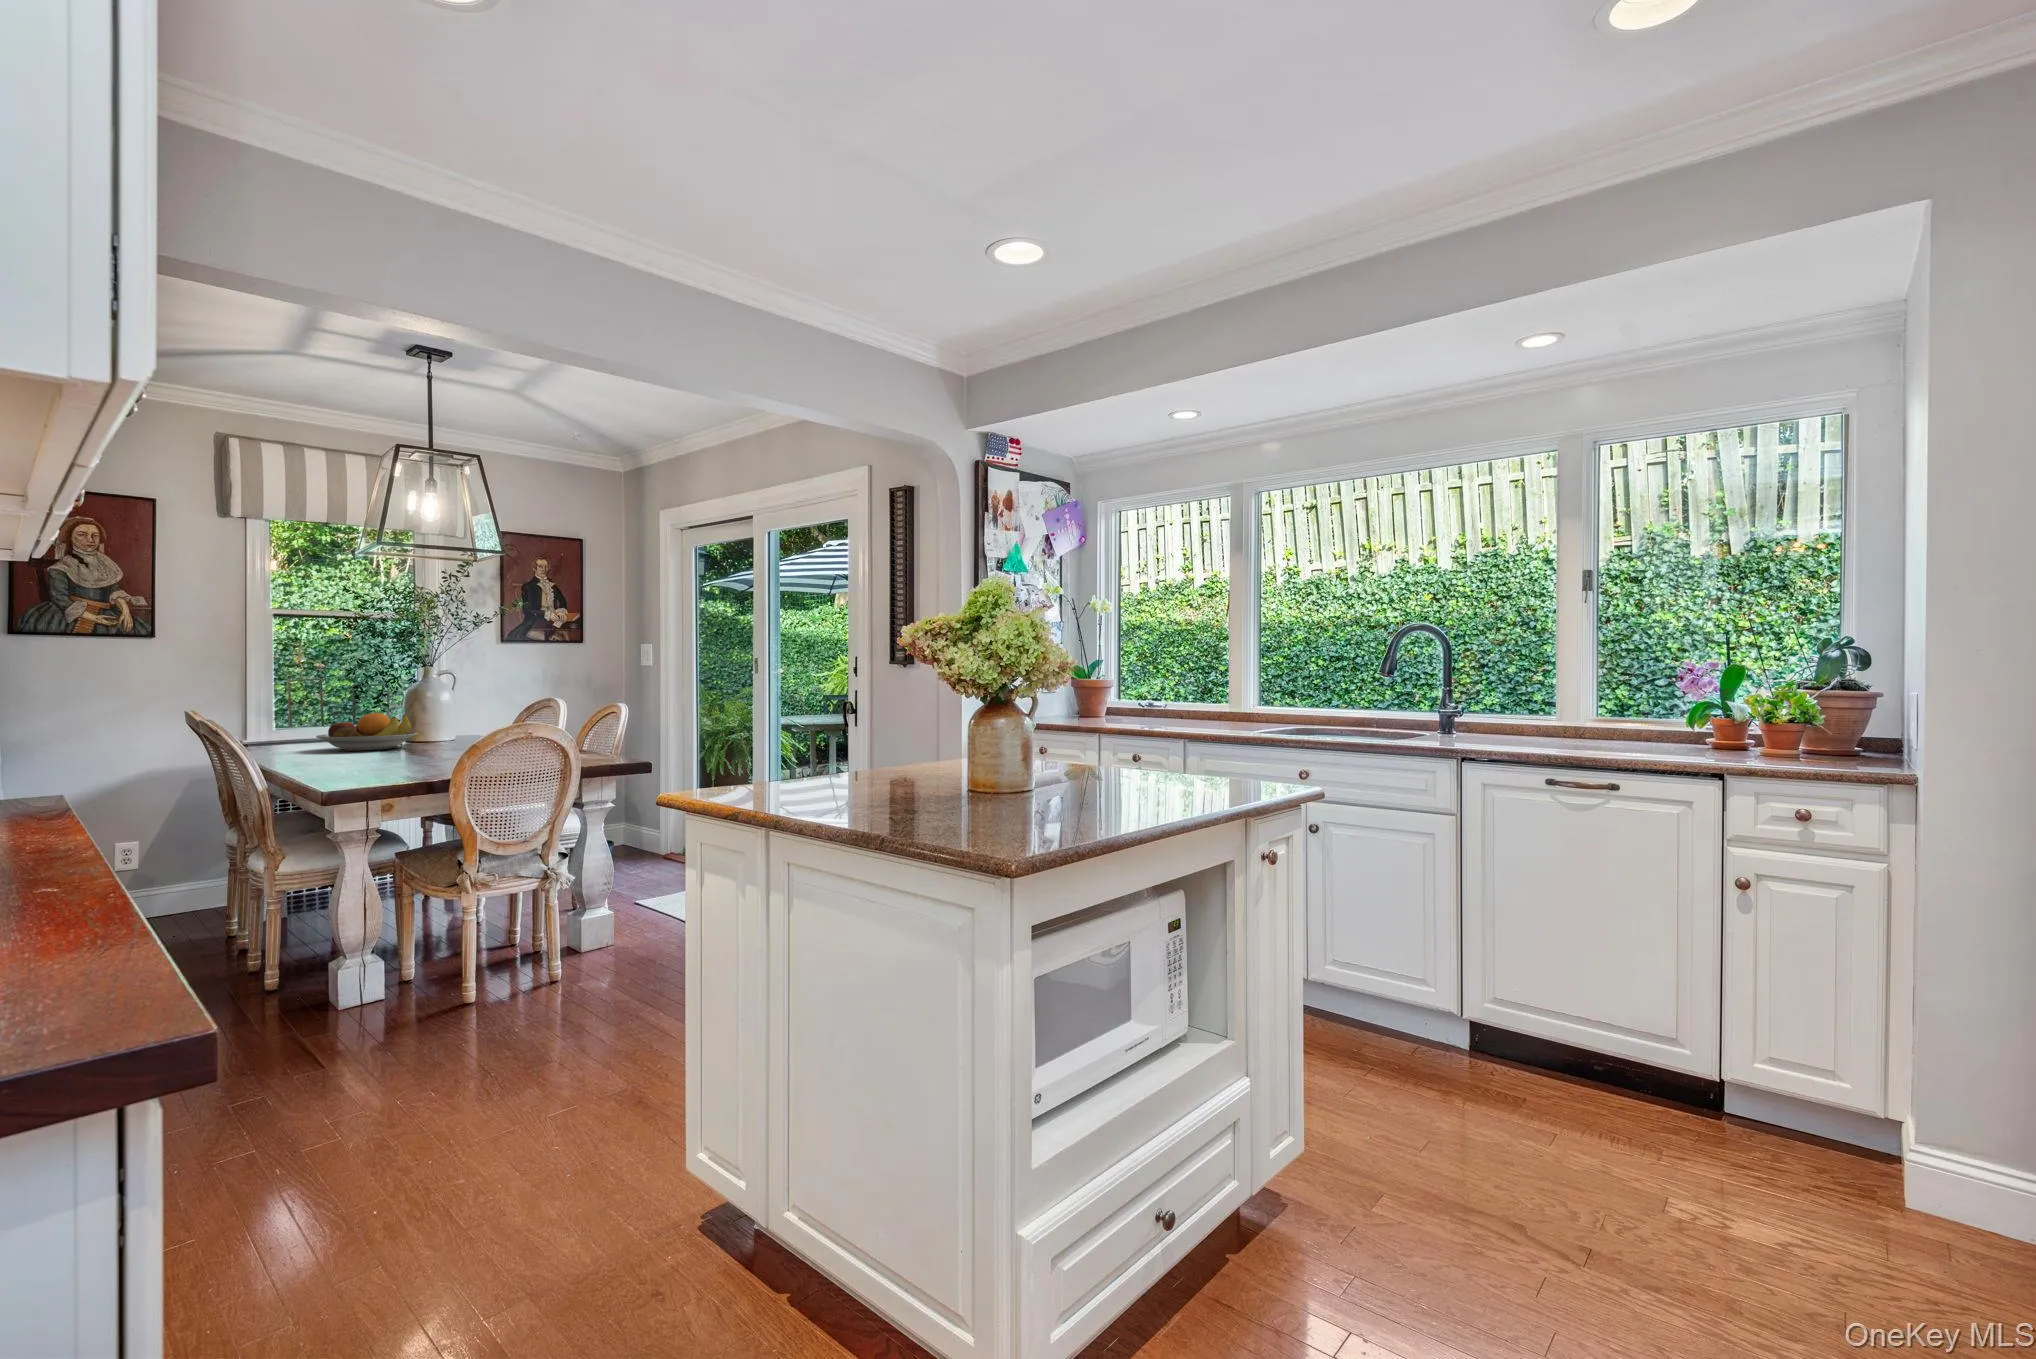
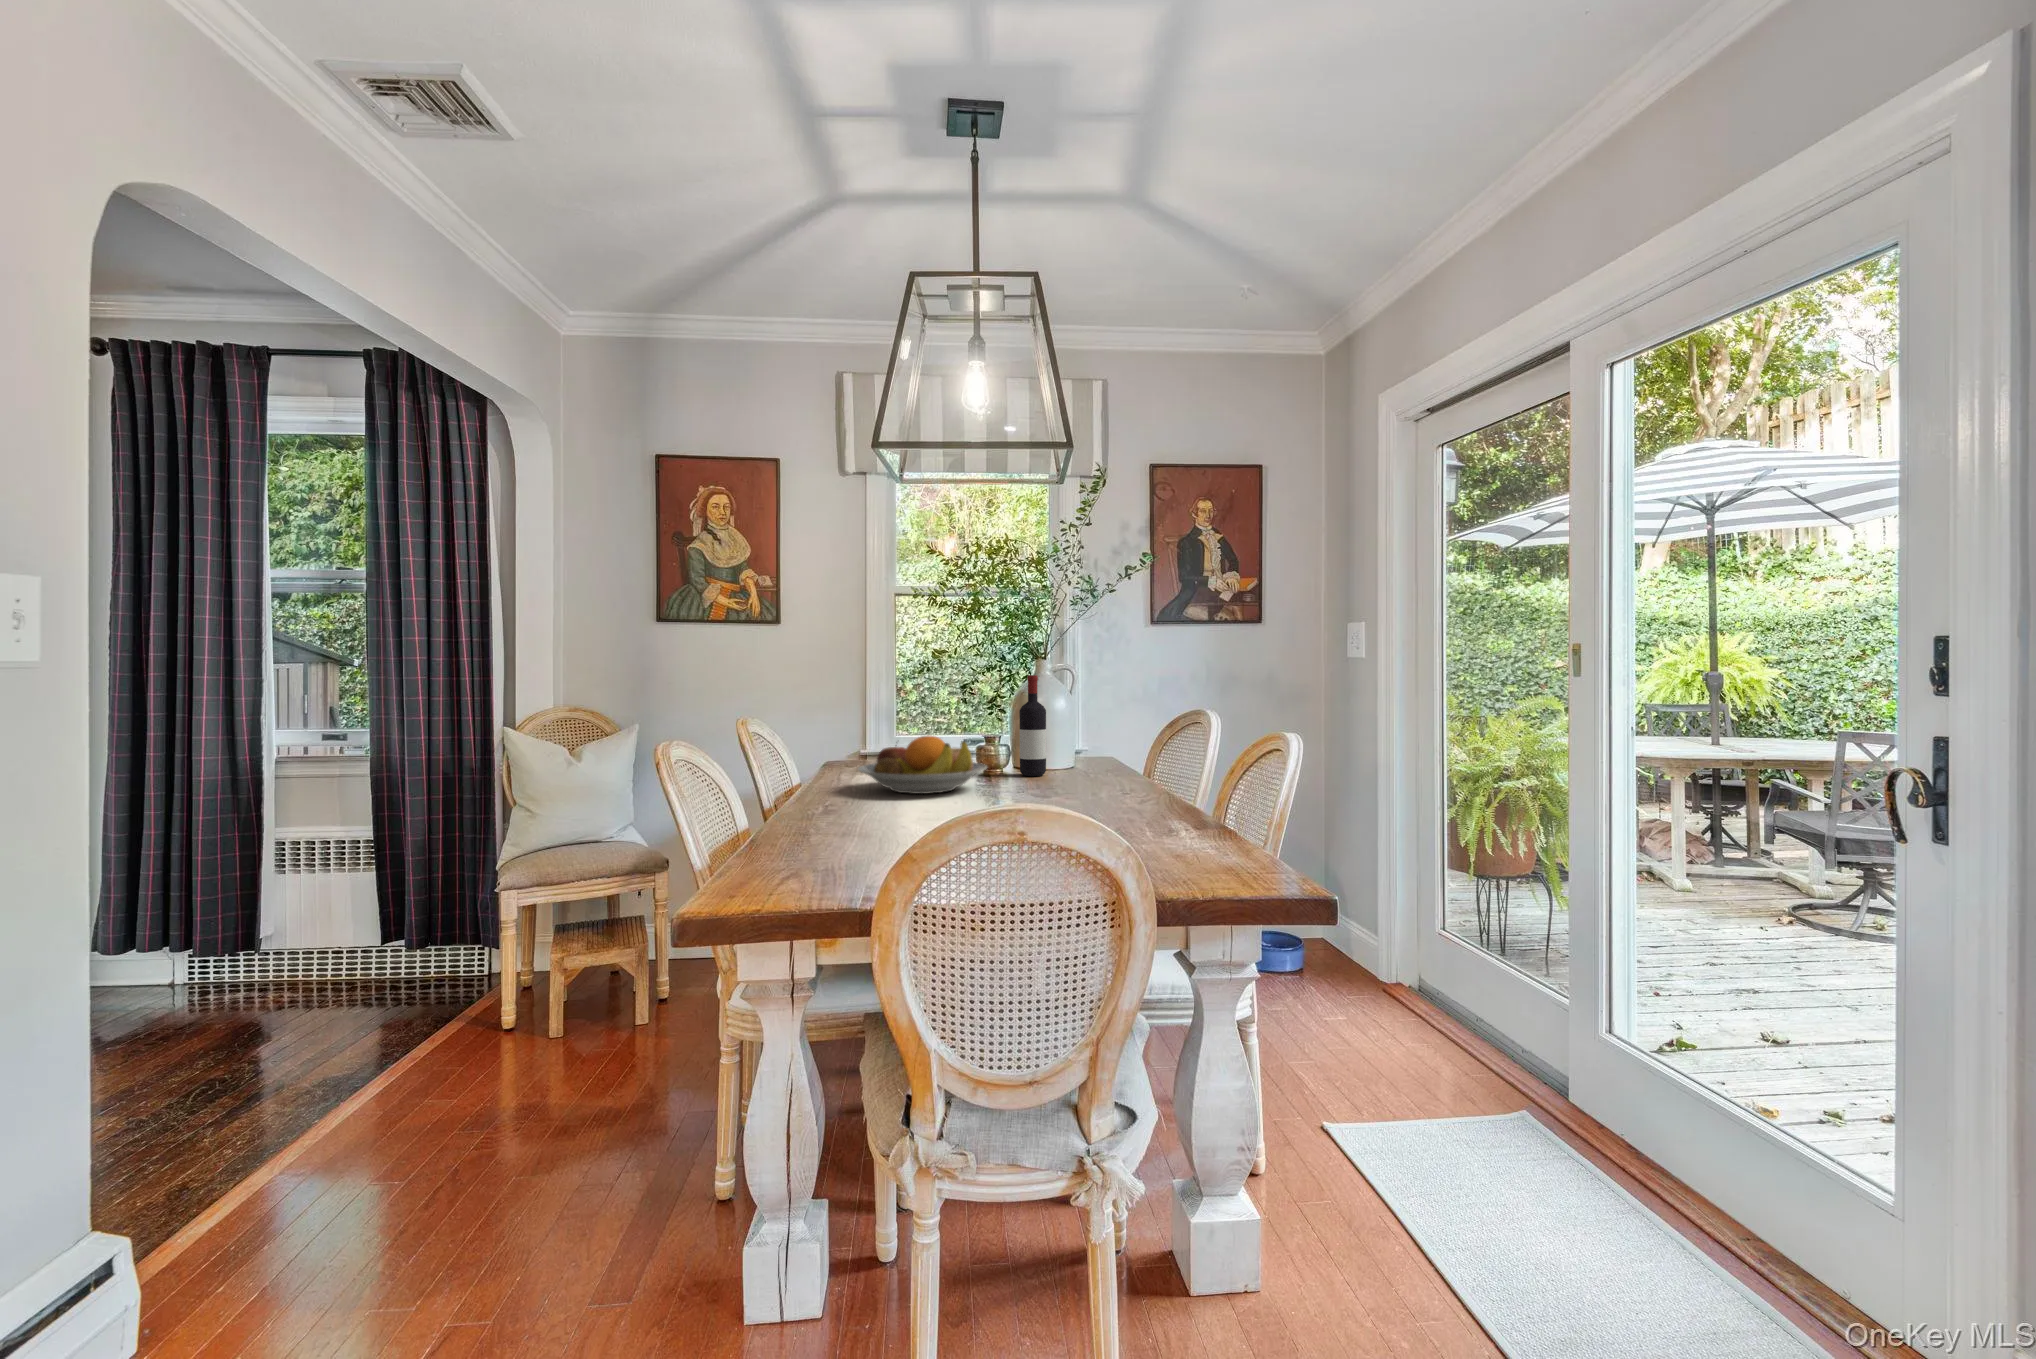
wine bottle: none [428,676,448,742] -> present [1019,675,1046,776]

